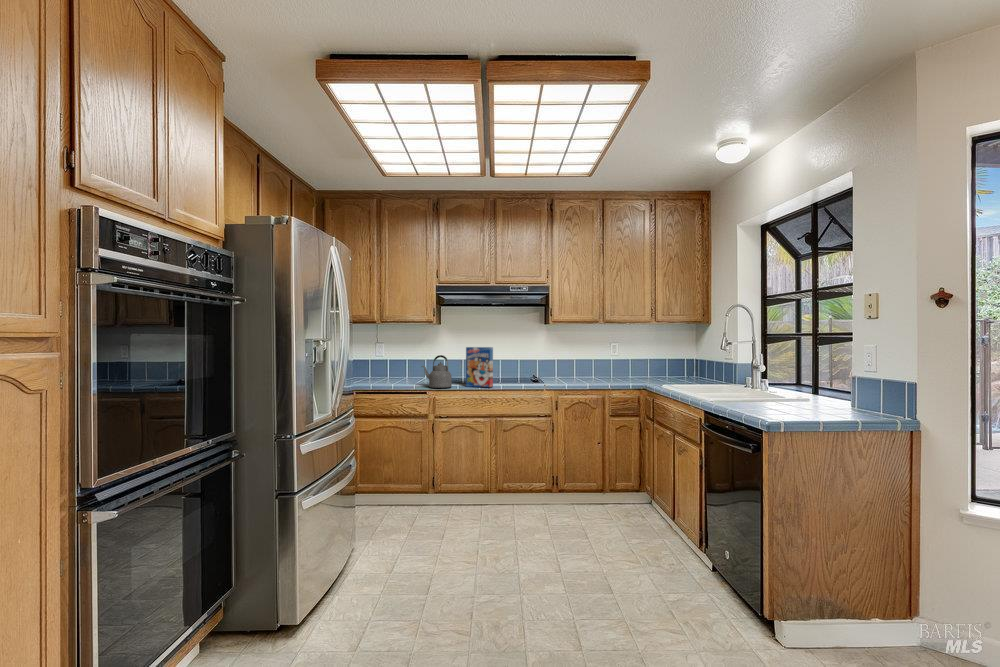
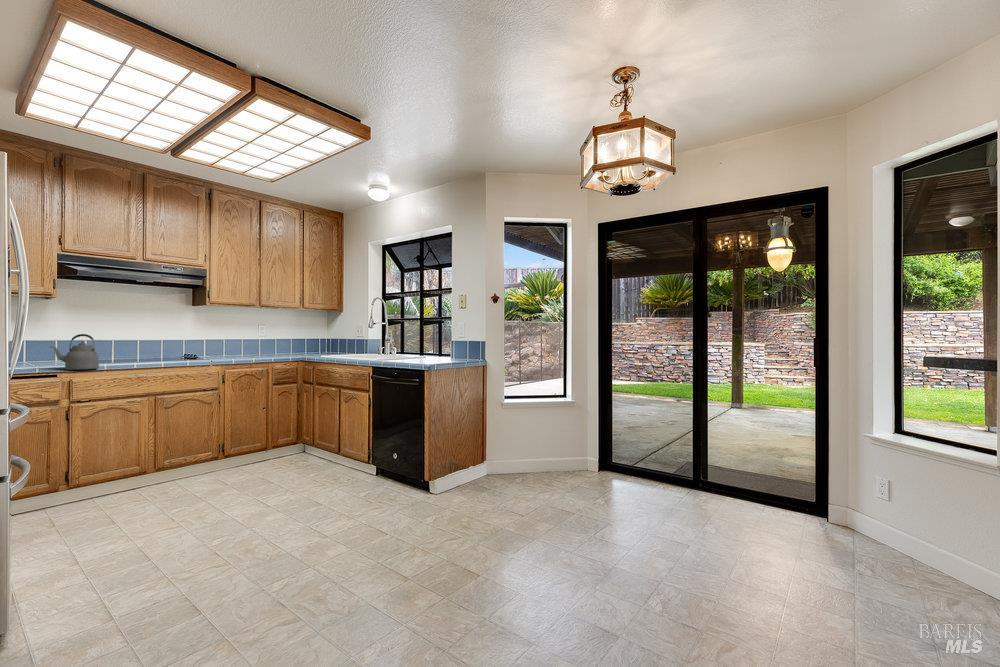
cereal box: present [466,347,493,387] -> none [116,326,152,367]

